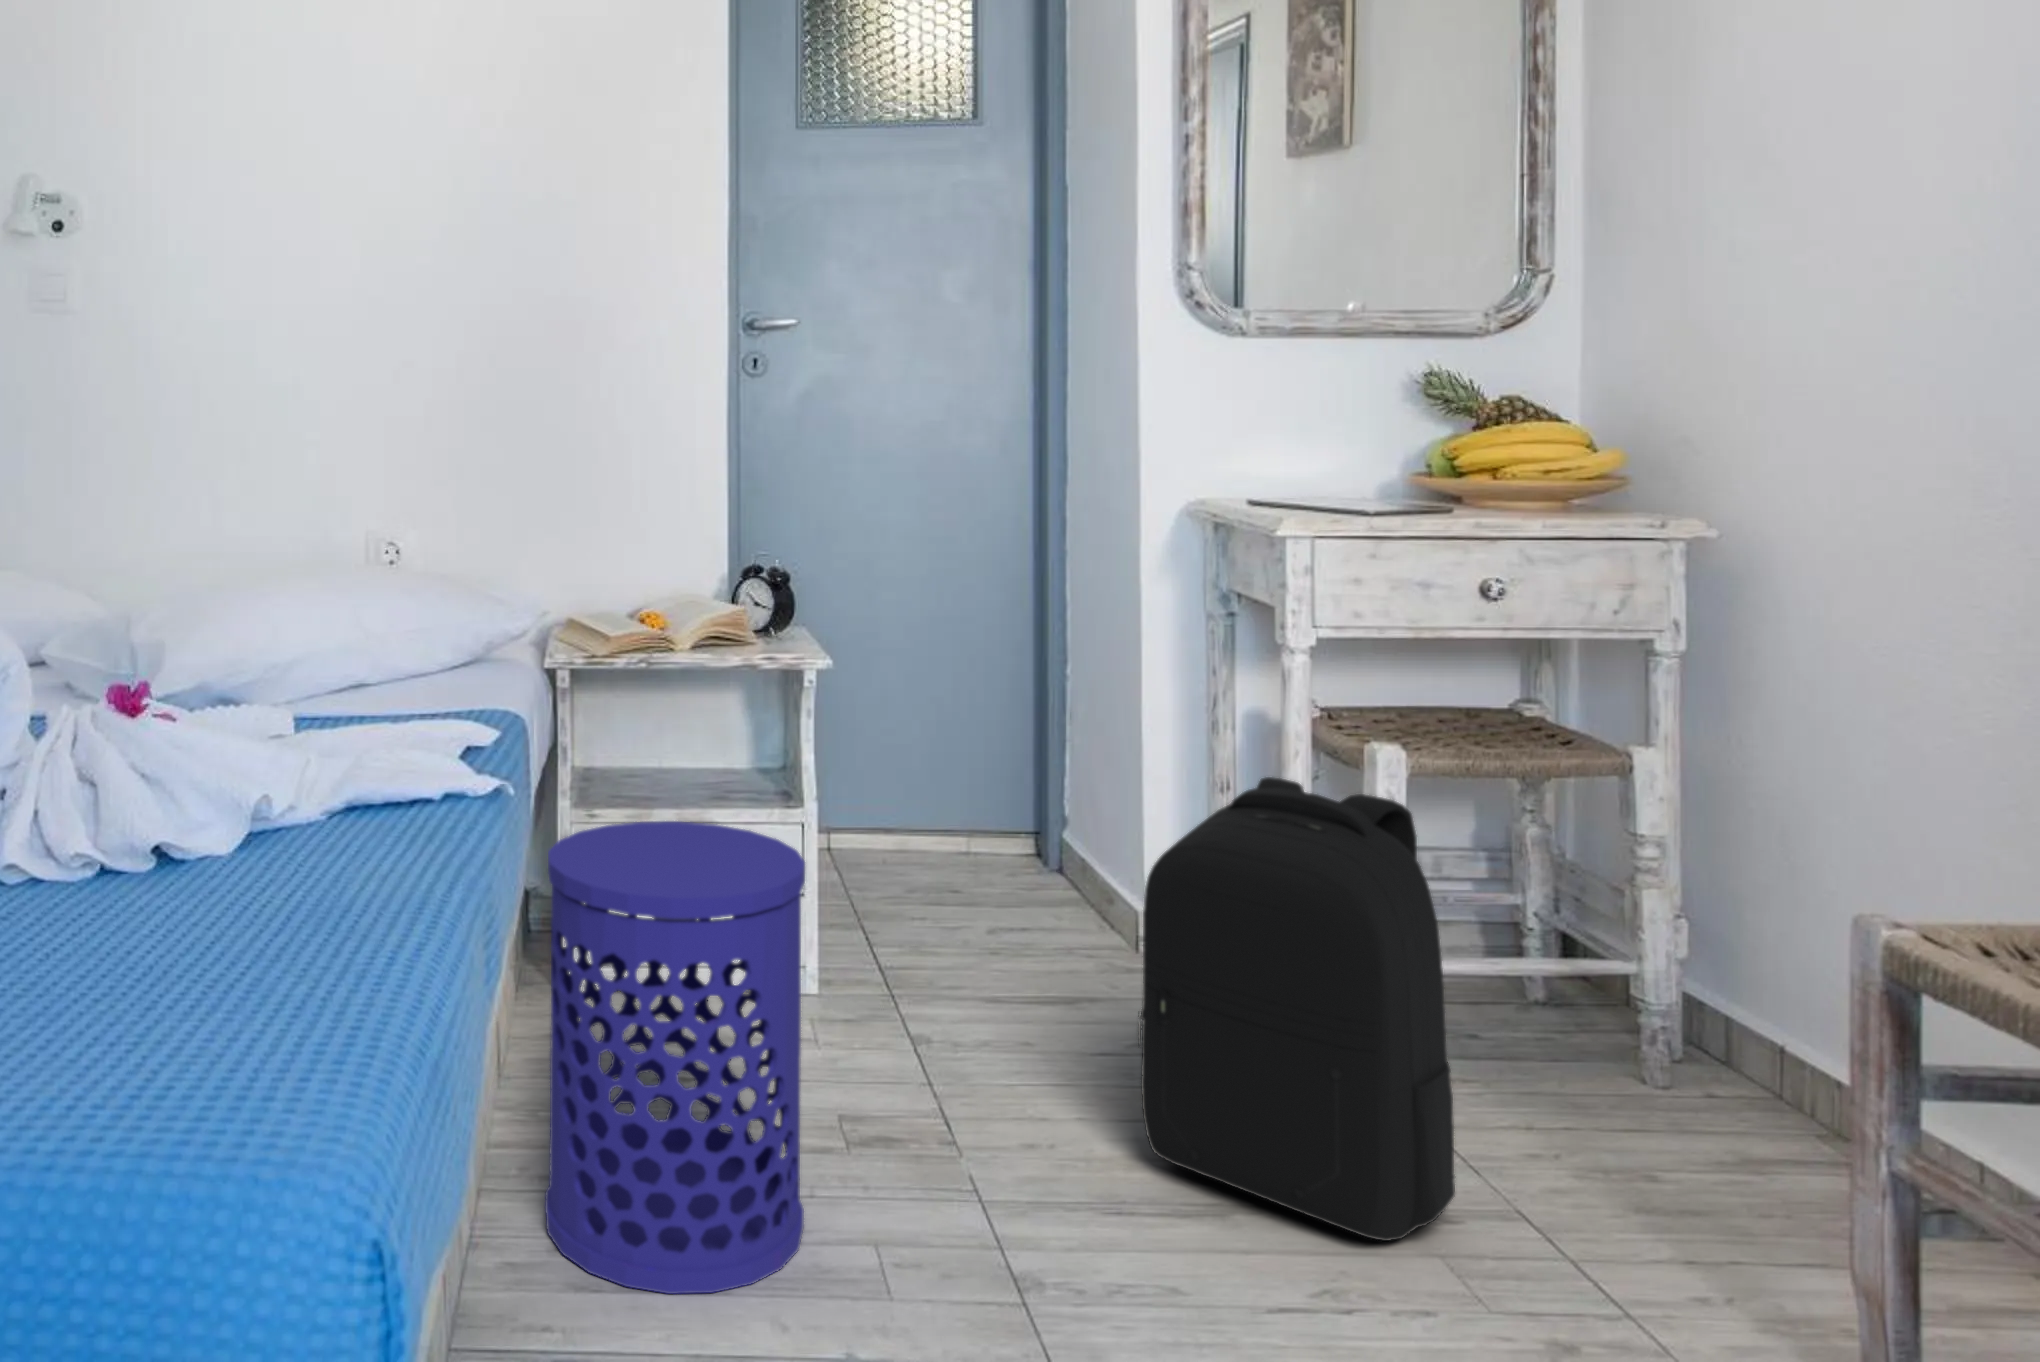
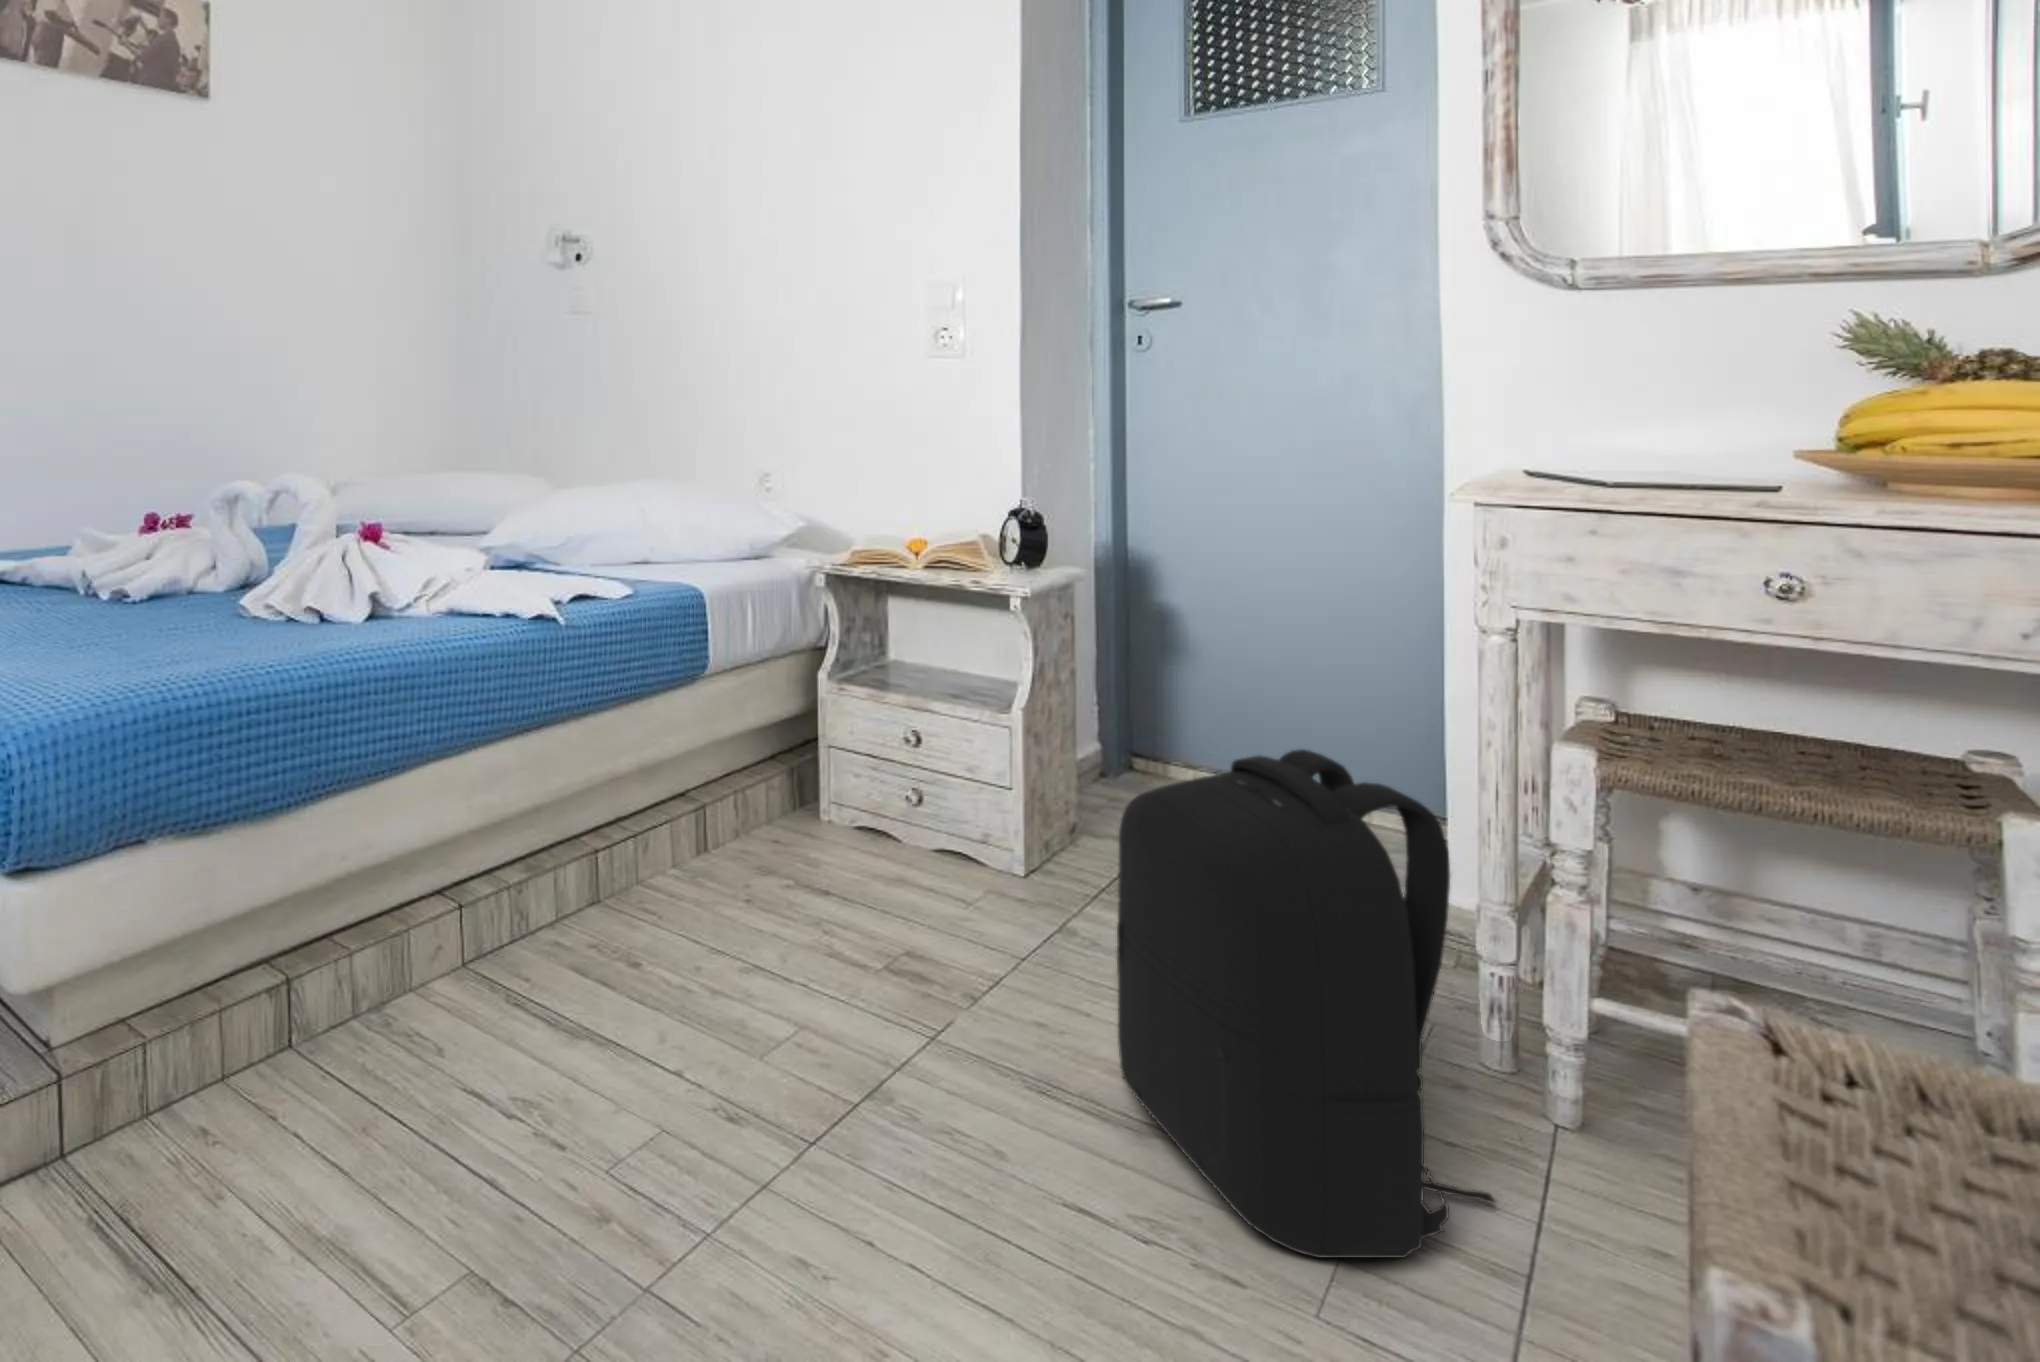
waste bin: present [545,821,805,1294] -> none [583,682,784,1041]

